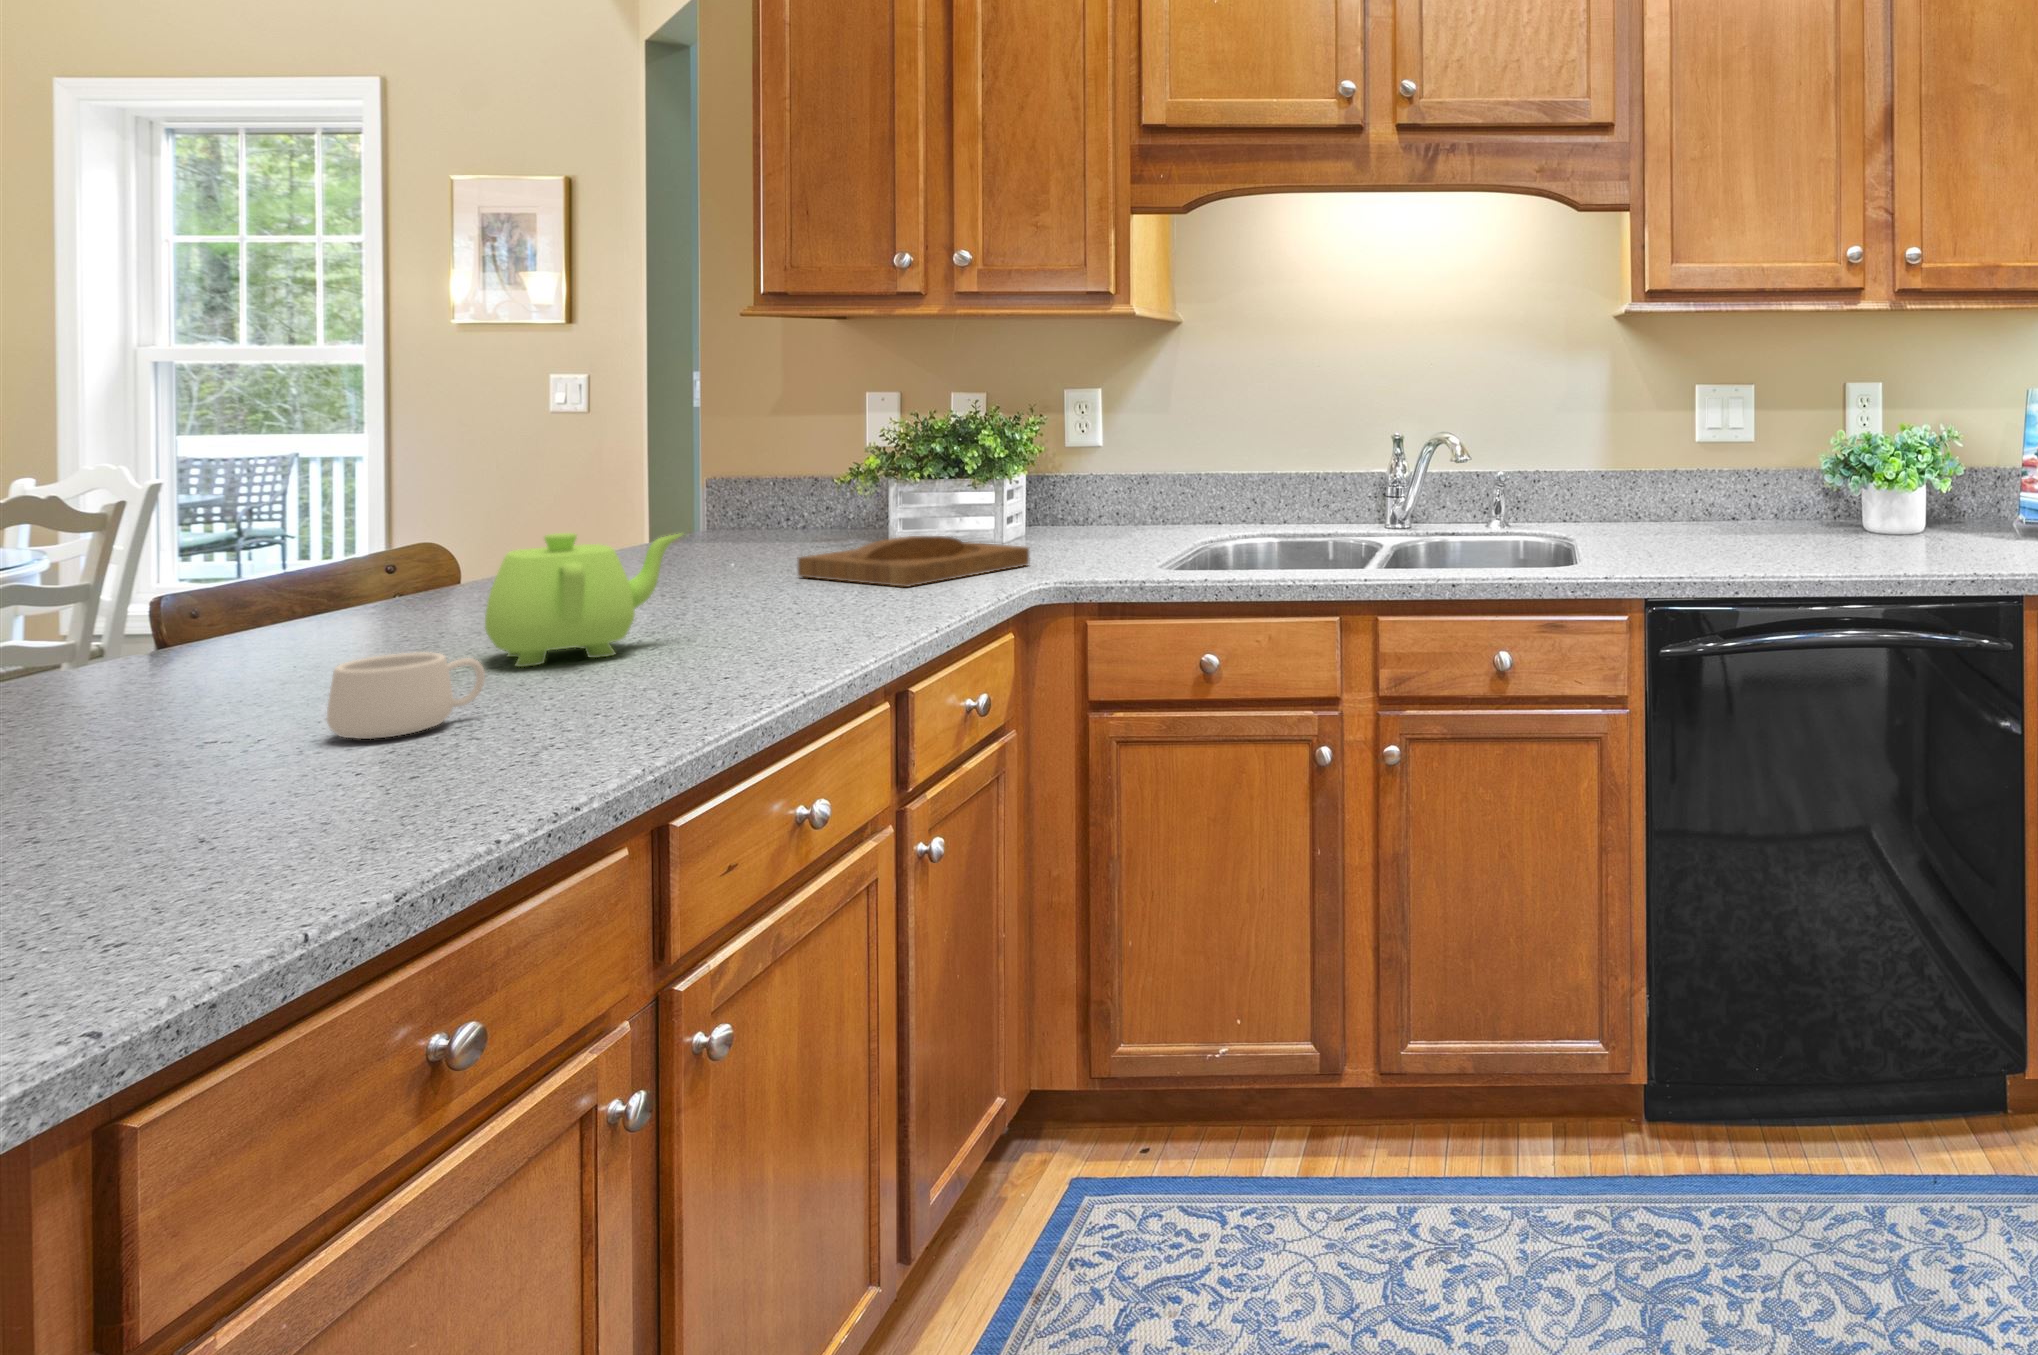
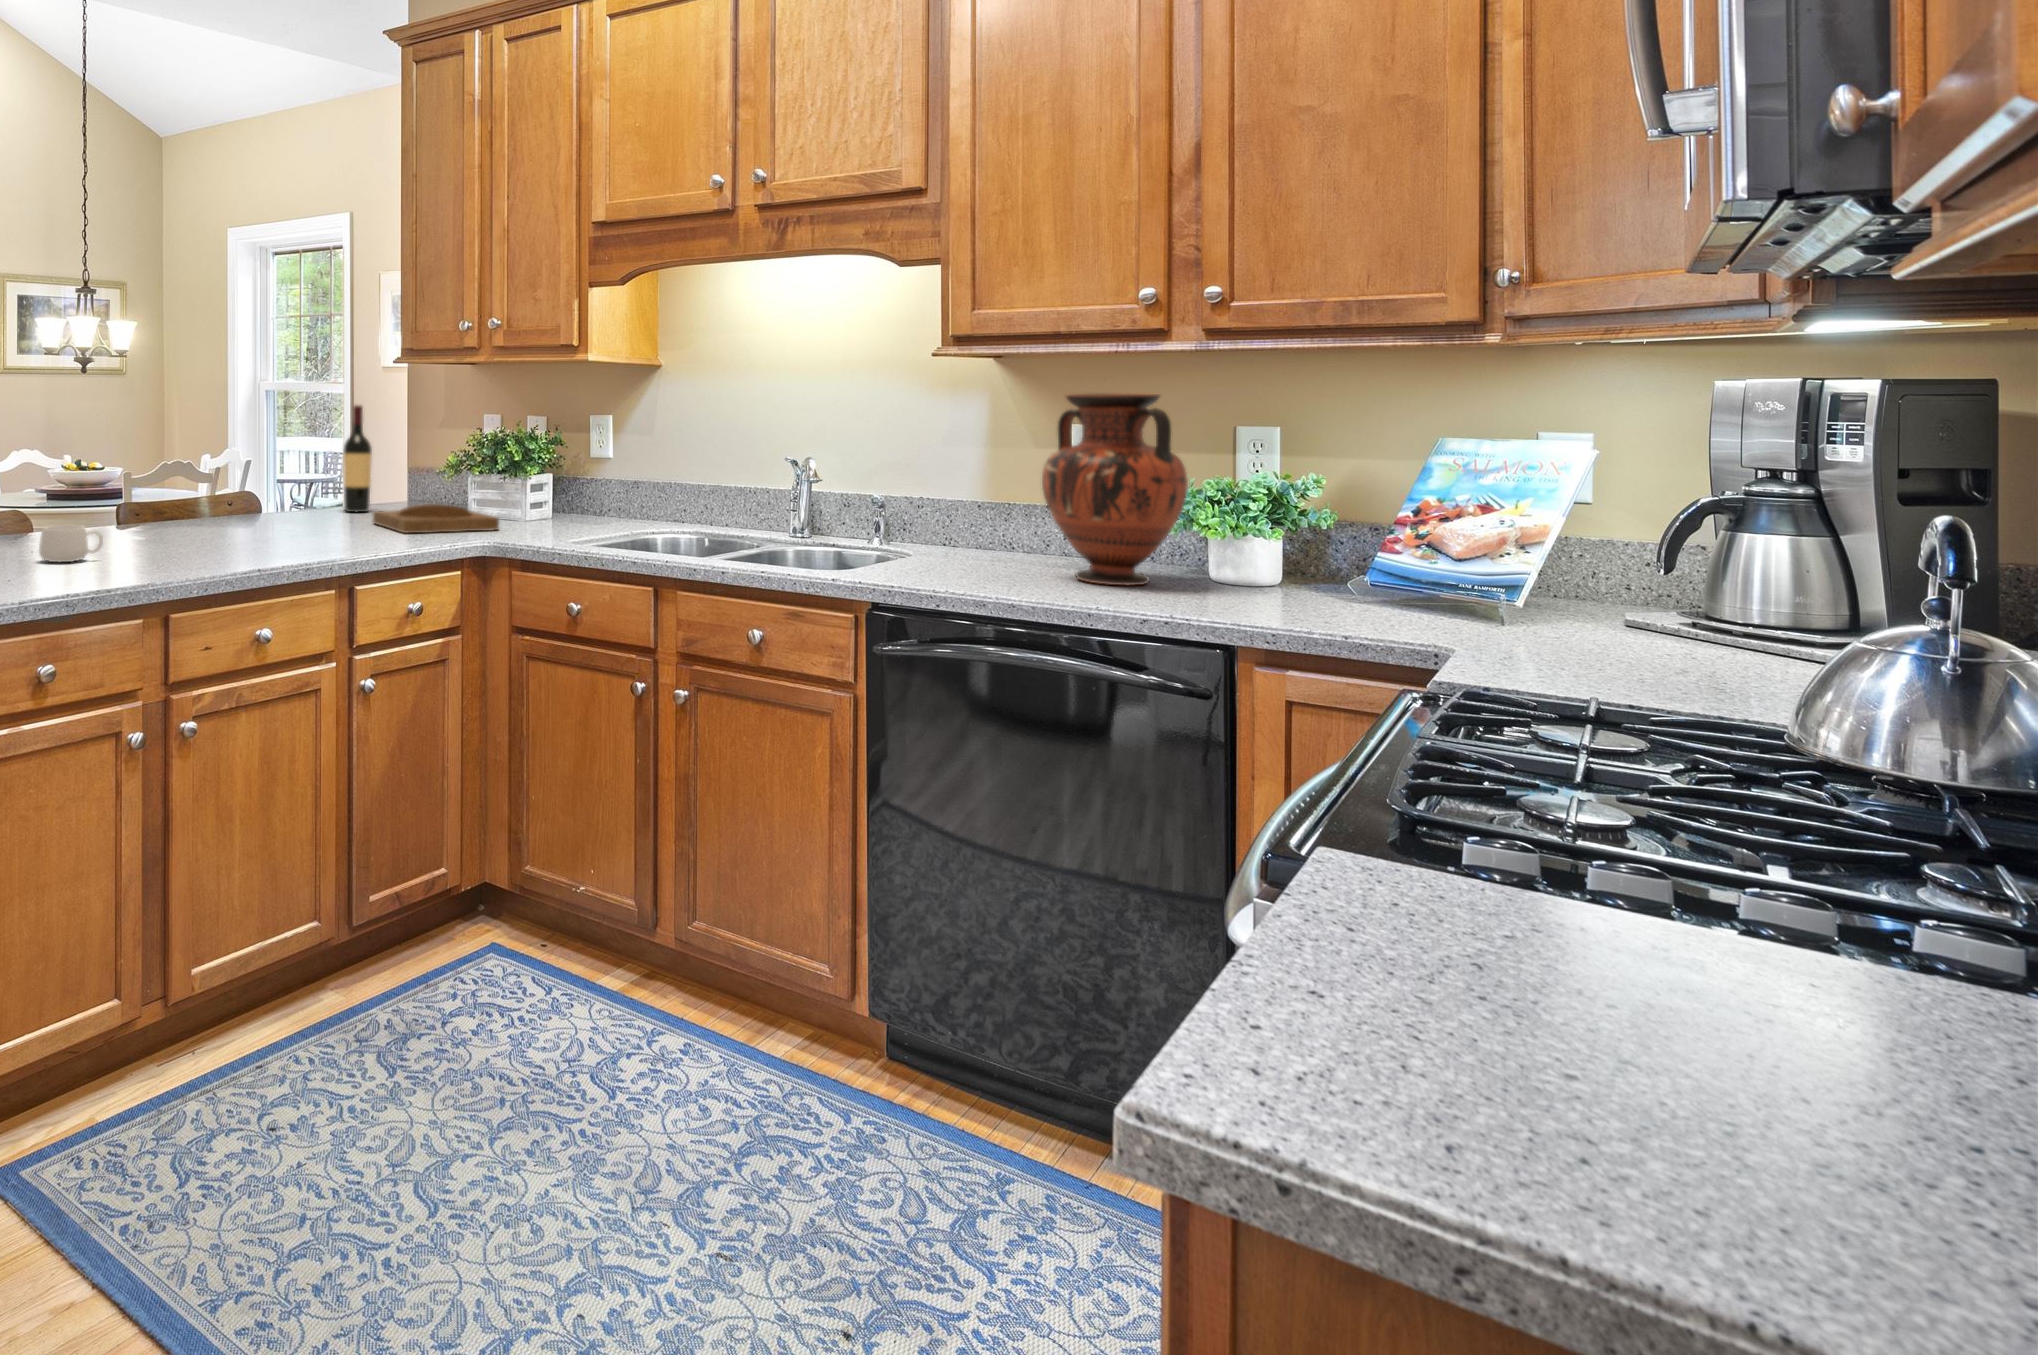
vase: none [1754,352,1892,551] -> present [1042,393,1188,585]
wine bottle: none [673,389,726,563] -> present [343,405,372,512]
teapot: present [485,533,681,667] -> none [151,478,245,546]

